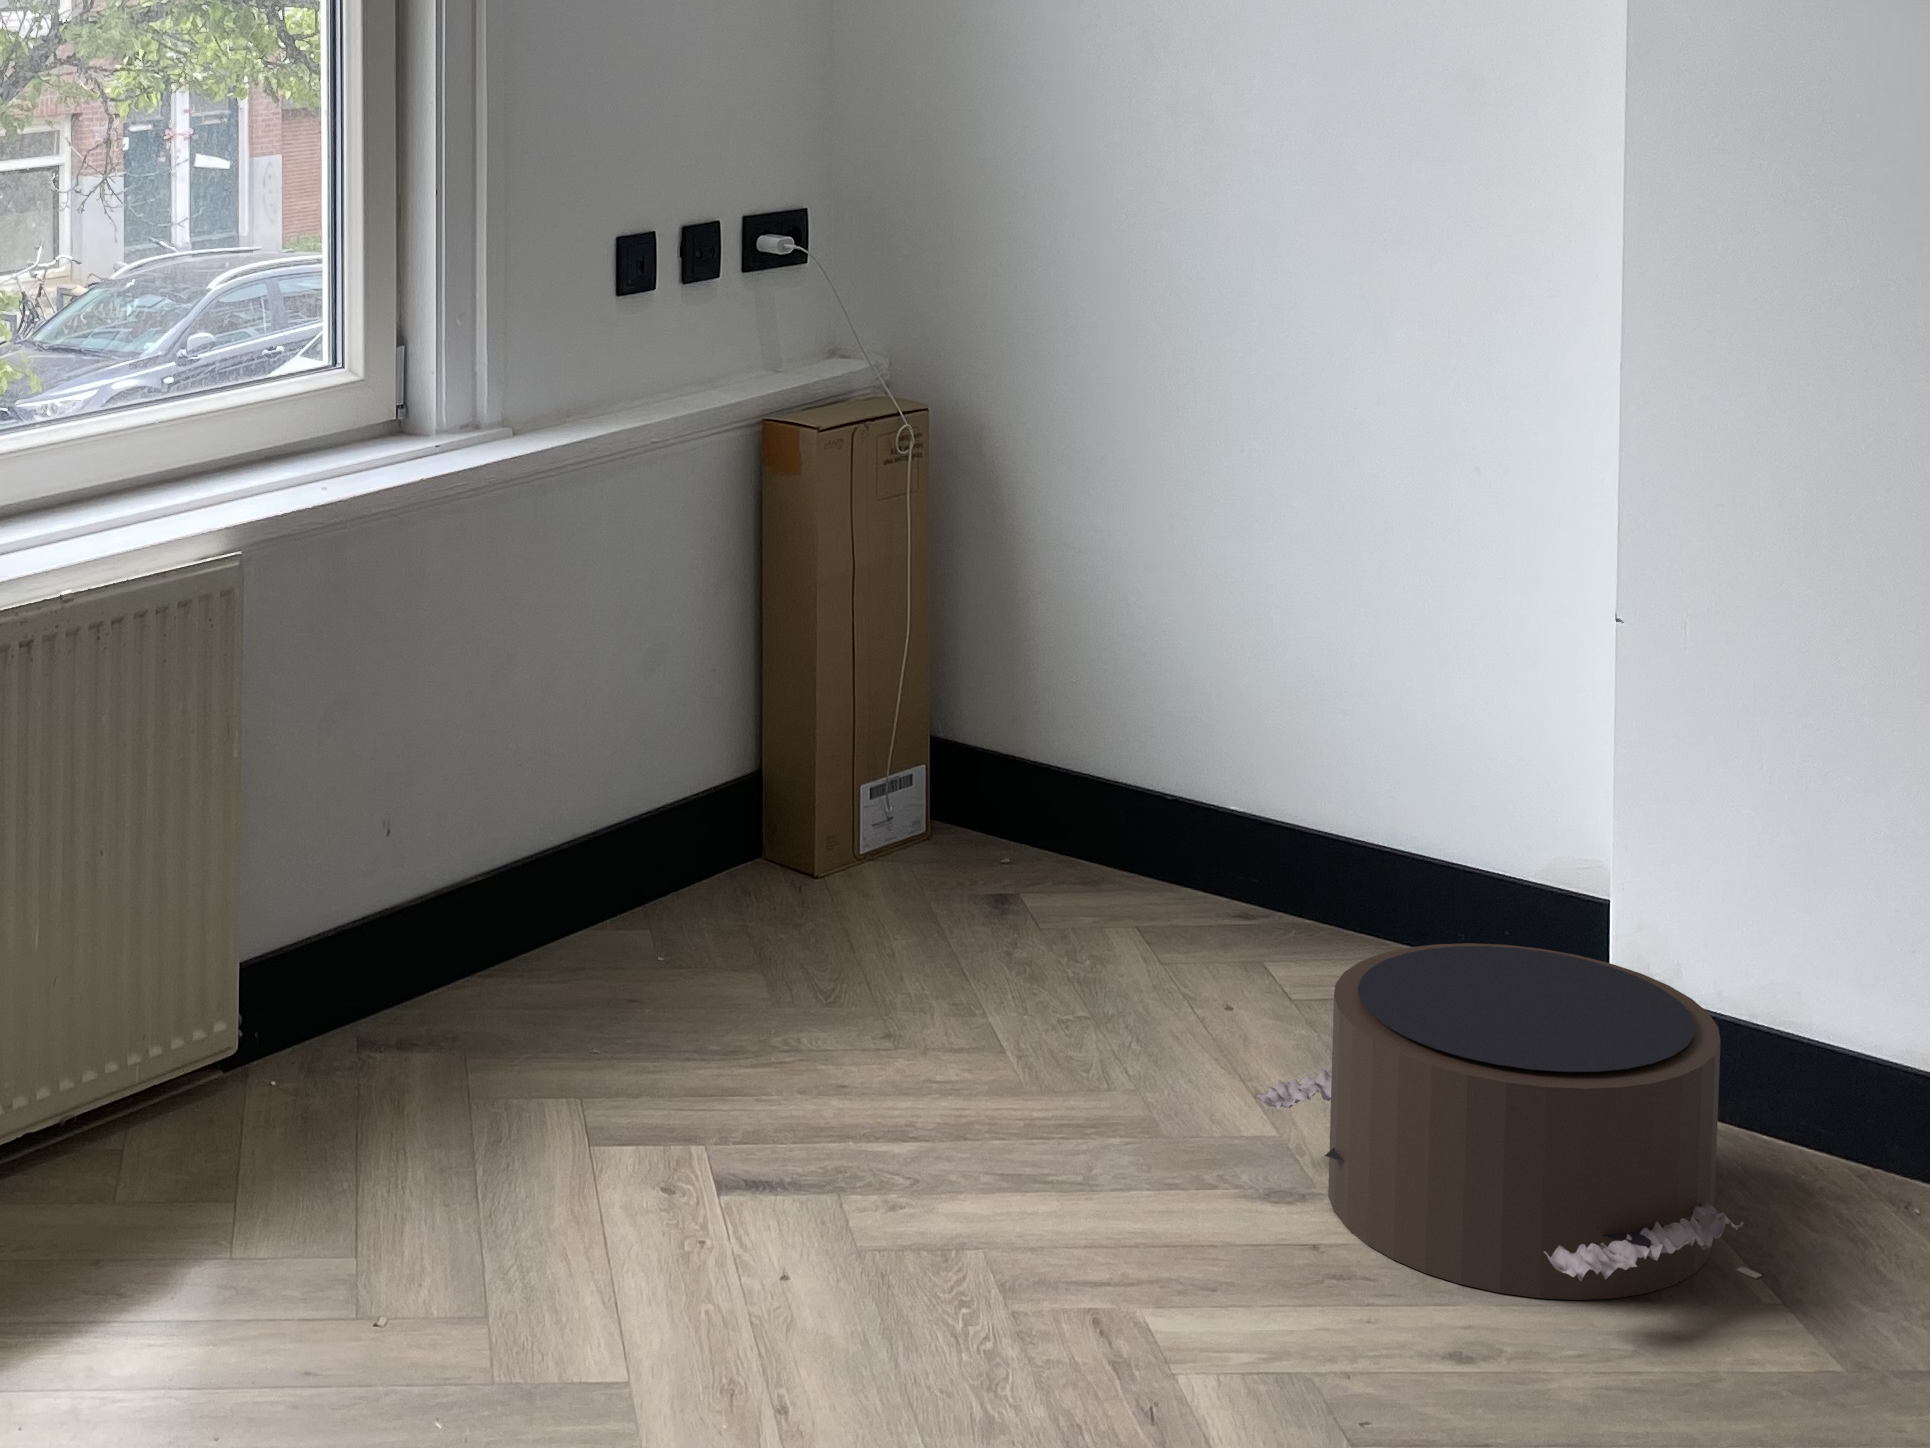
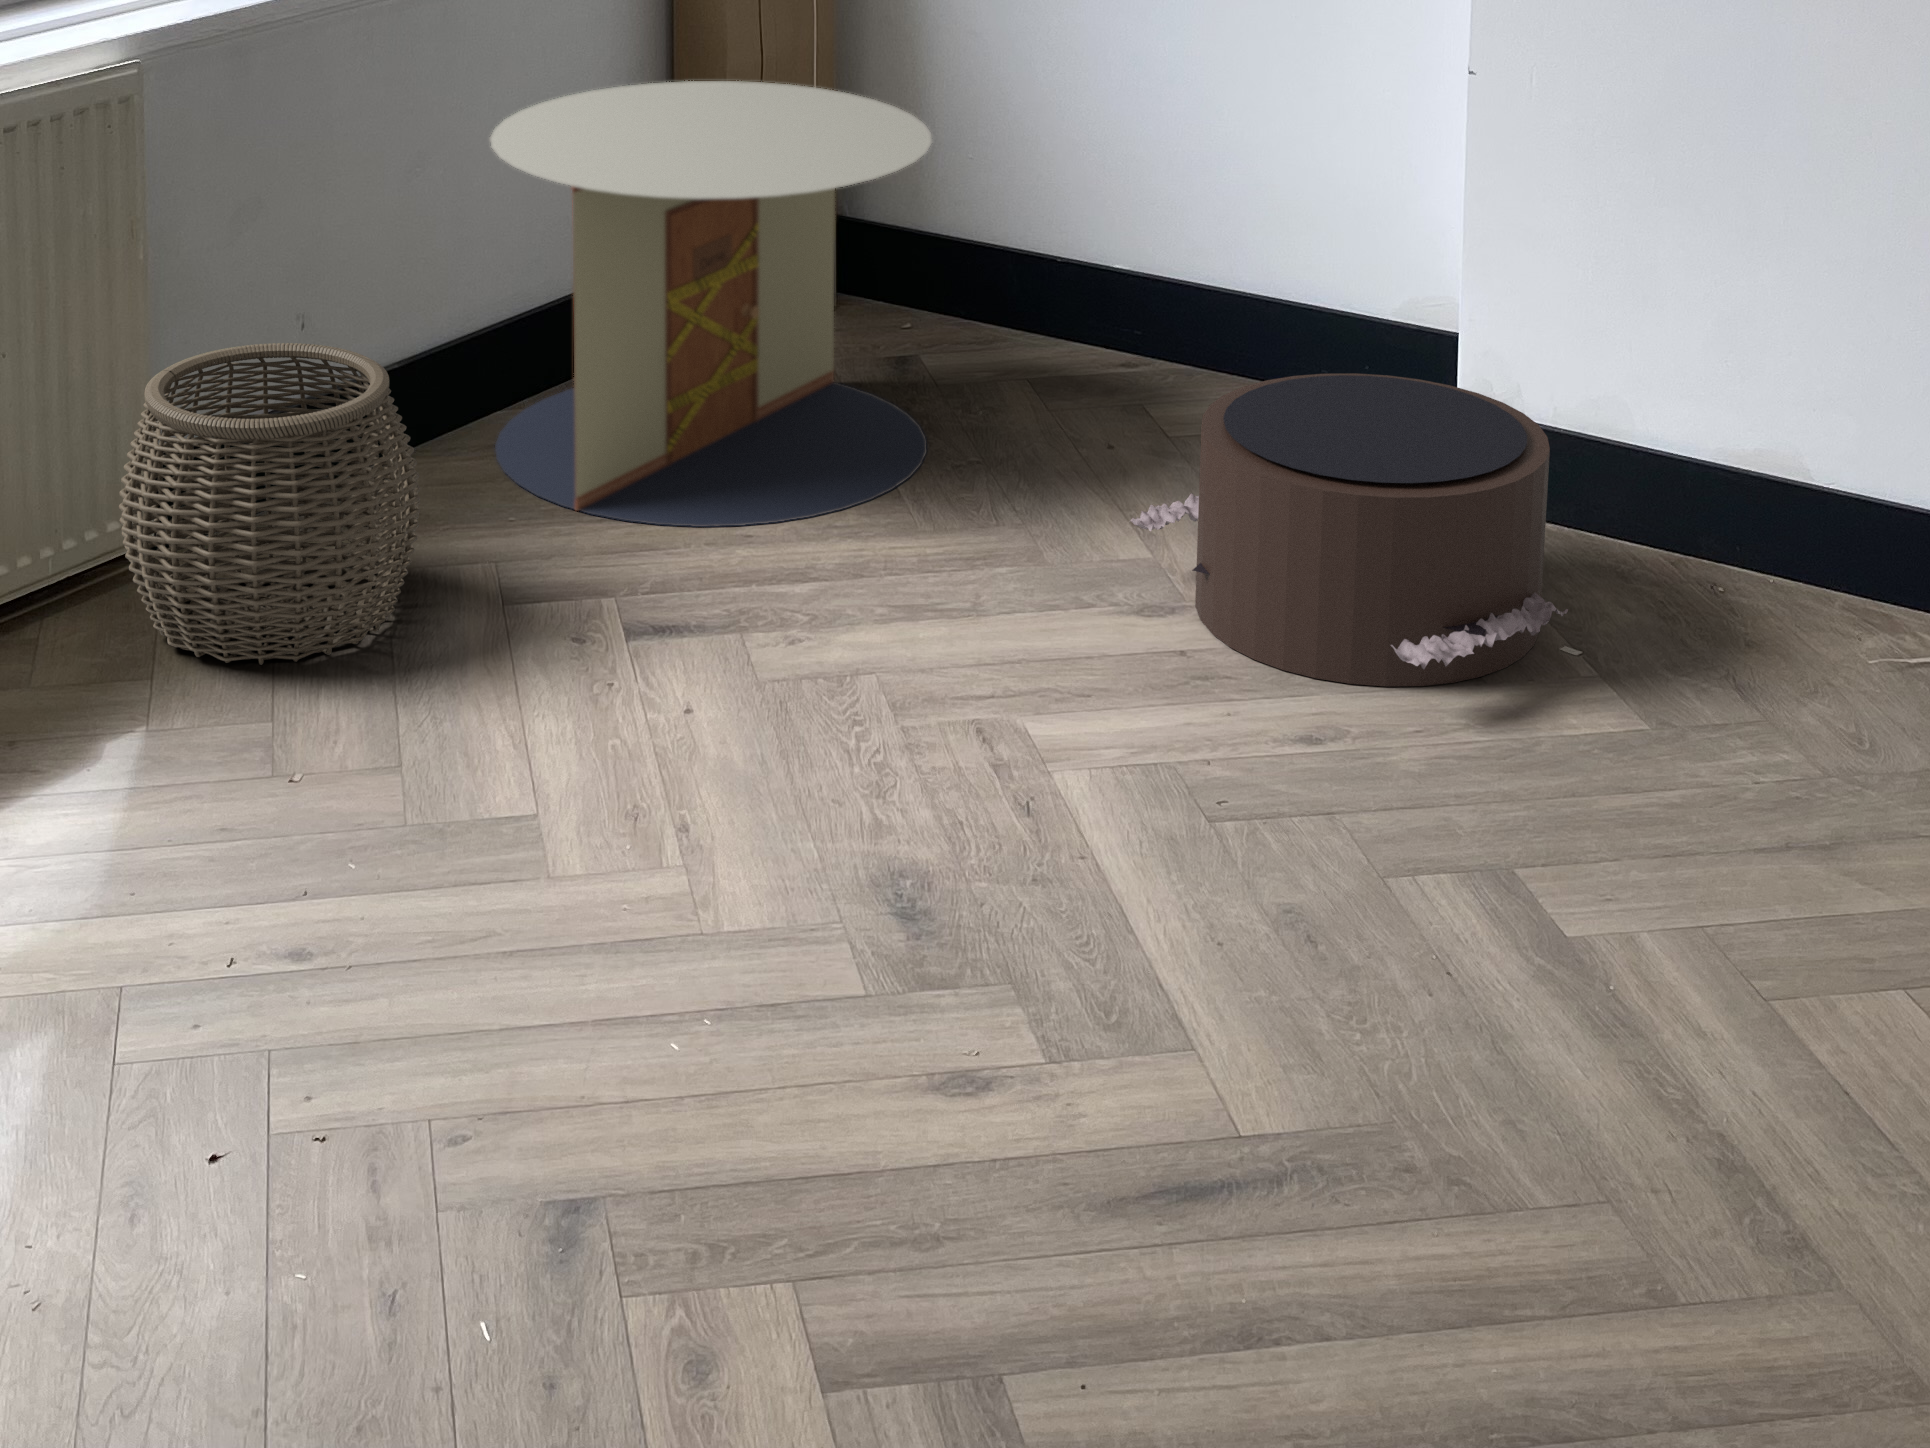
side table: none [573,592,1041,1080] -> present [490,81,931,527]
woven basket: none [195,861,502,1204] -> present [119,343,420,665]

